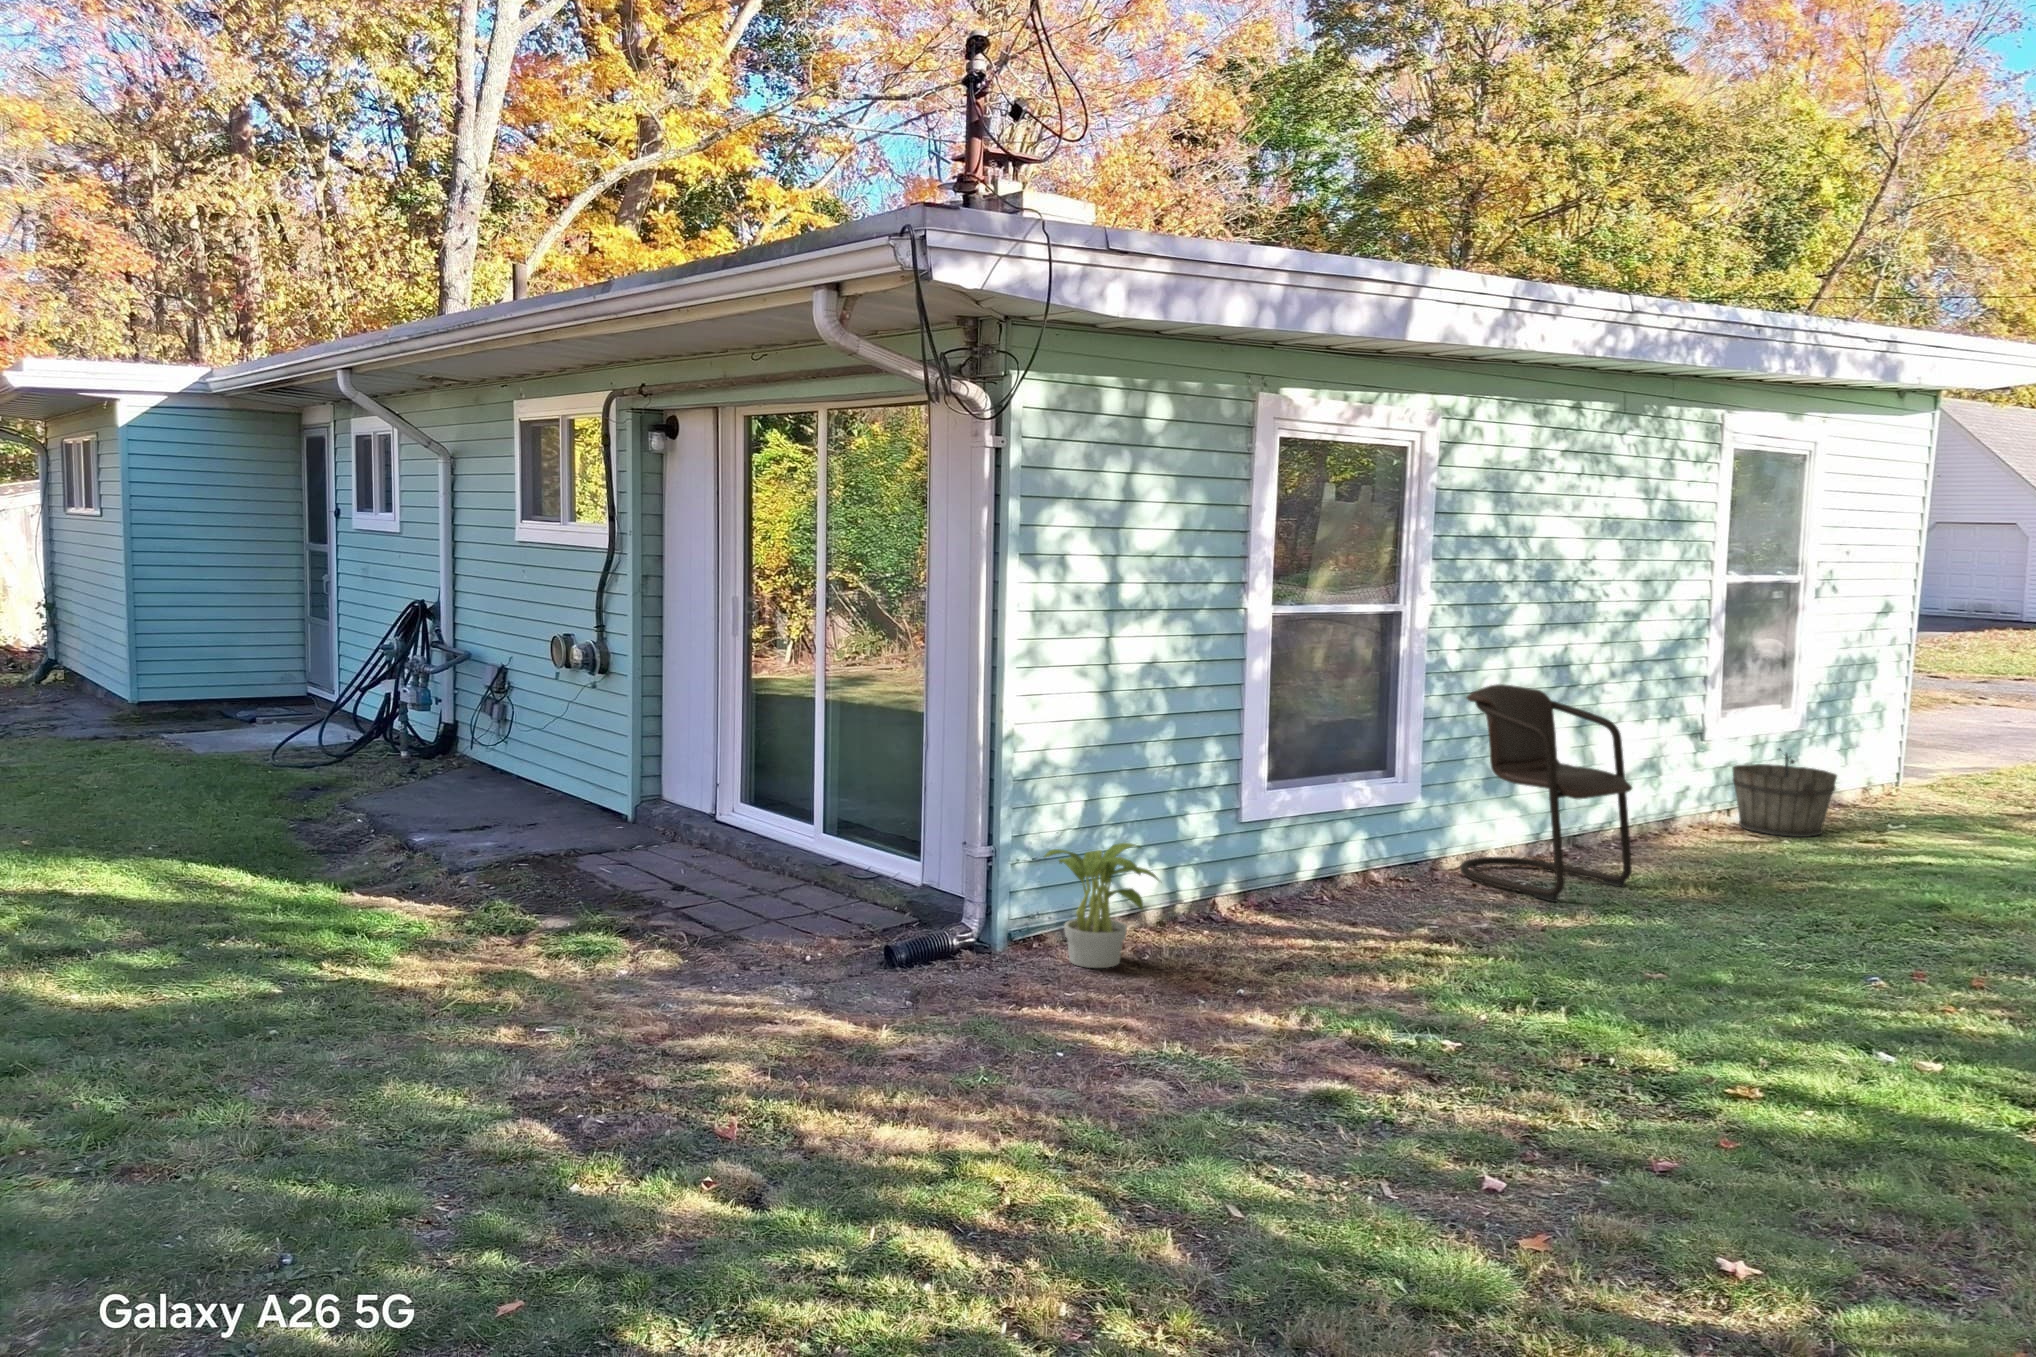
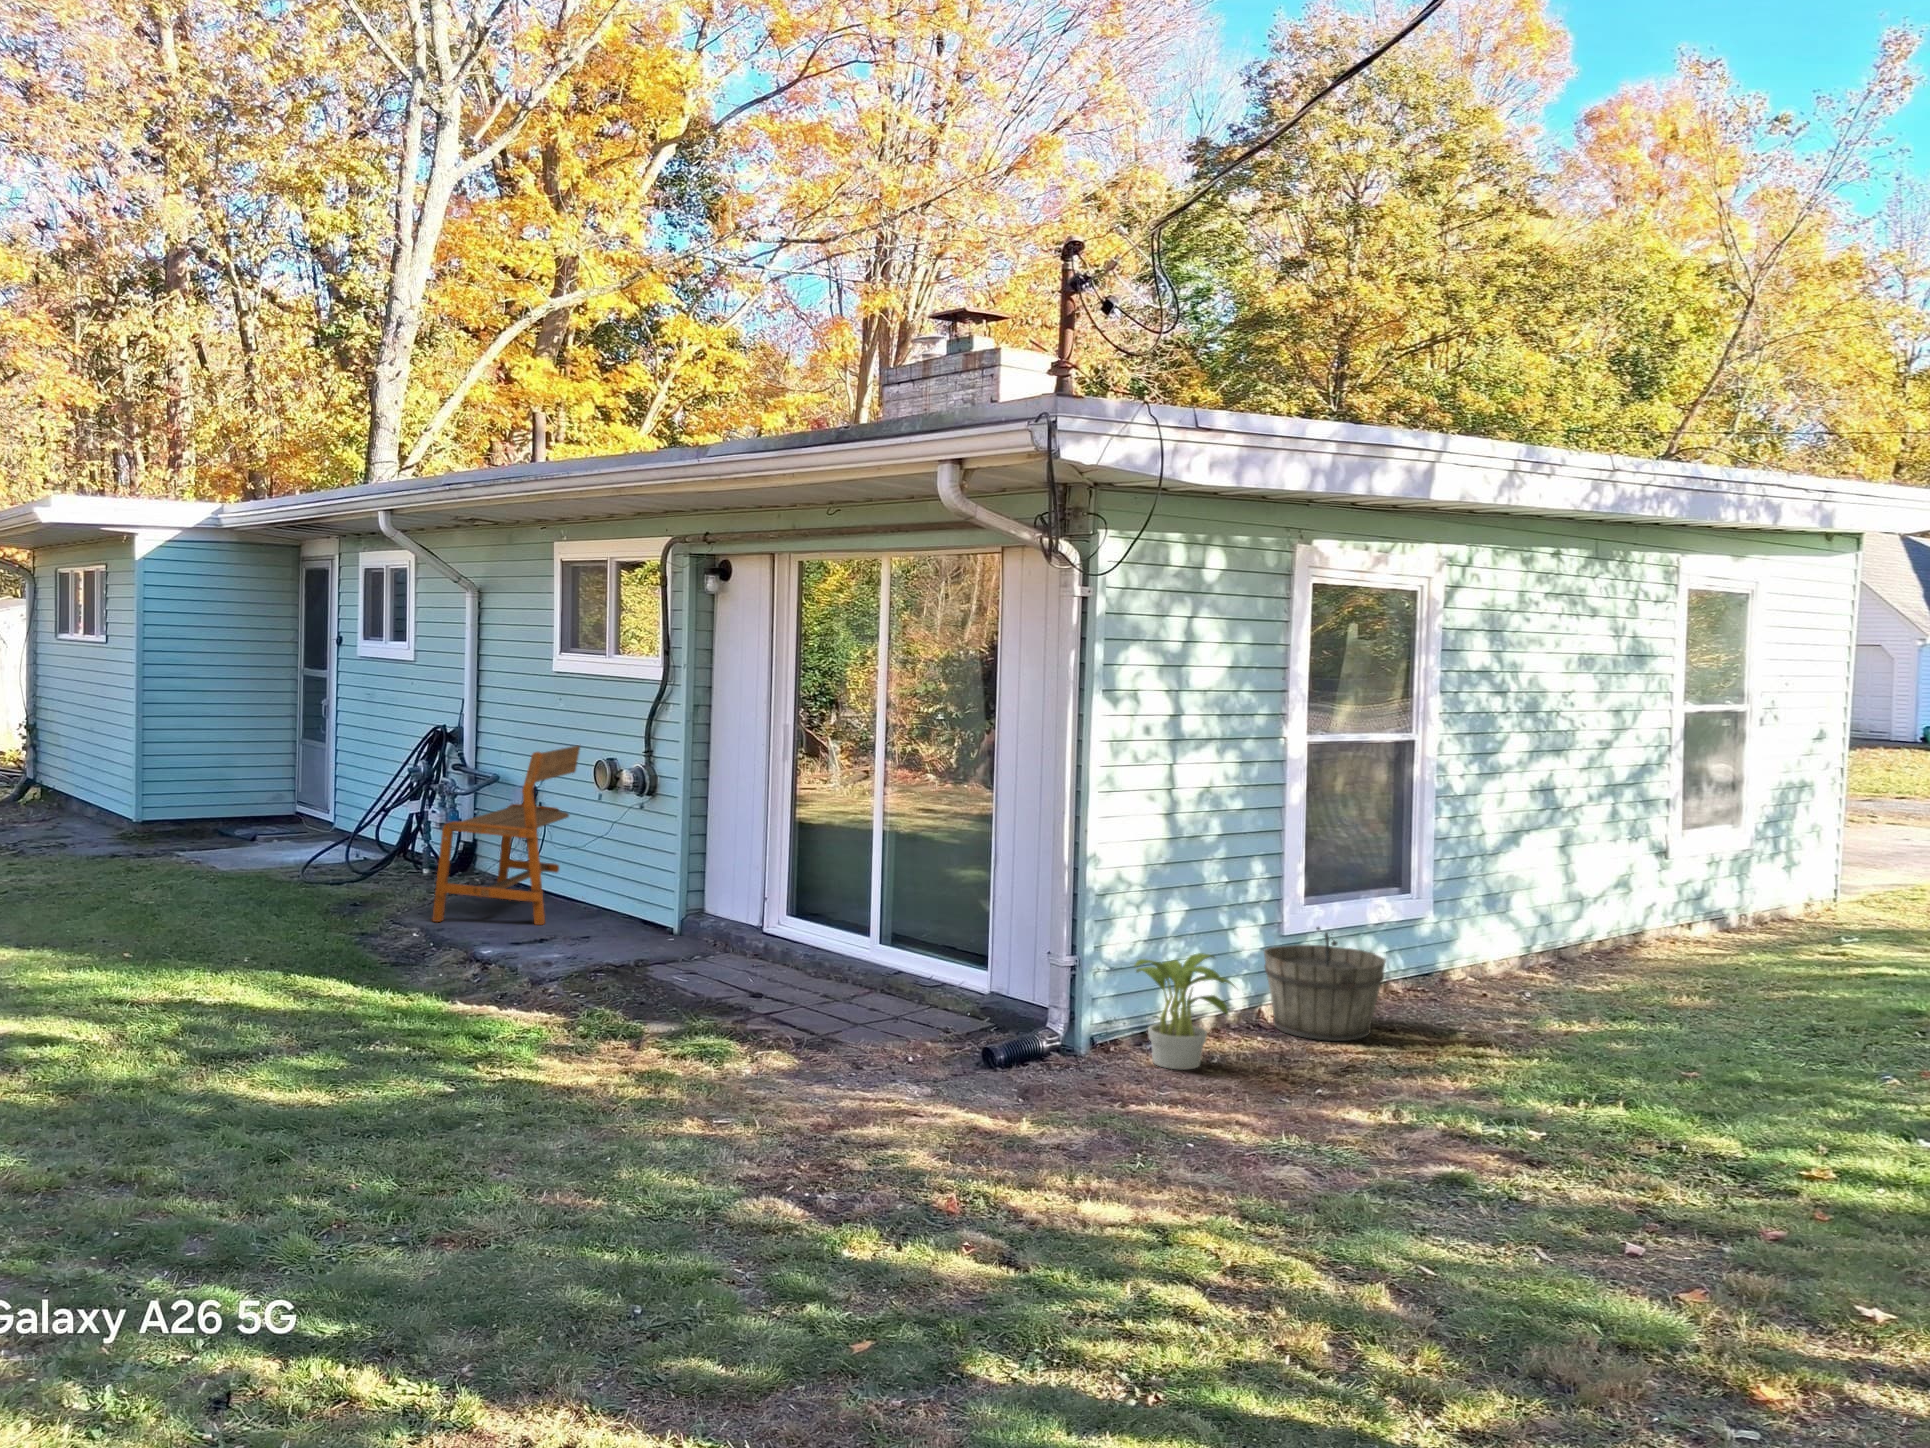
bench: none [374,617,563,811] -> present [432,746,580,925]
chair: present [1460,684,1632,902] -> none [1467,807,1629,1009]
wooden bucket: present [1732,749,1837,837] -> present [1264,927,1385,1041]

